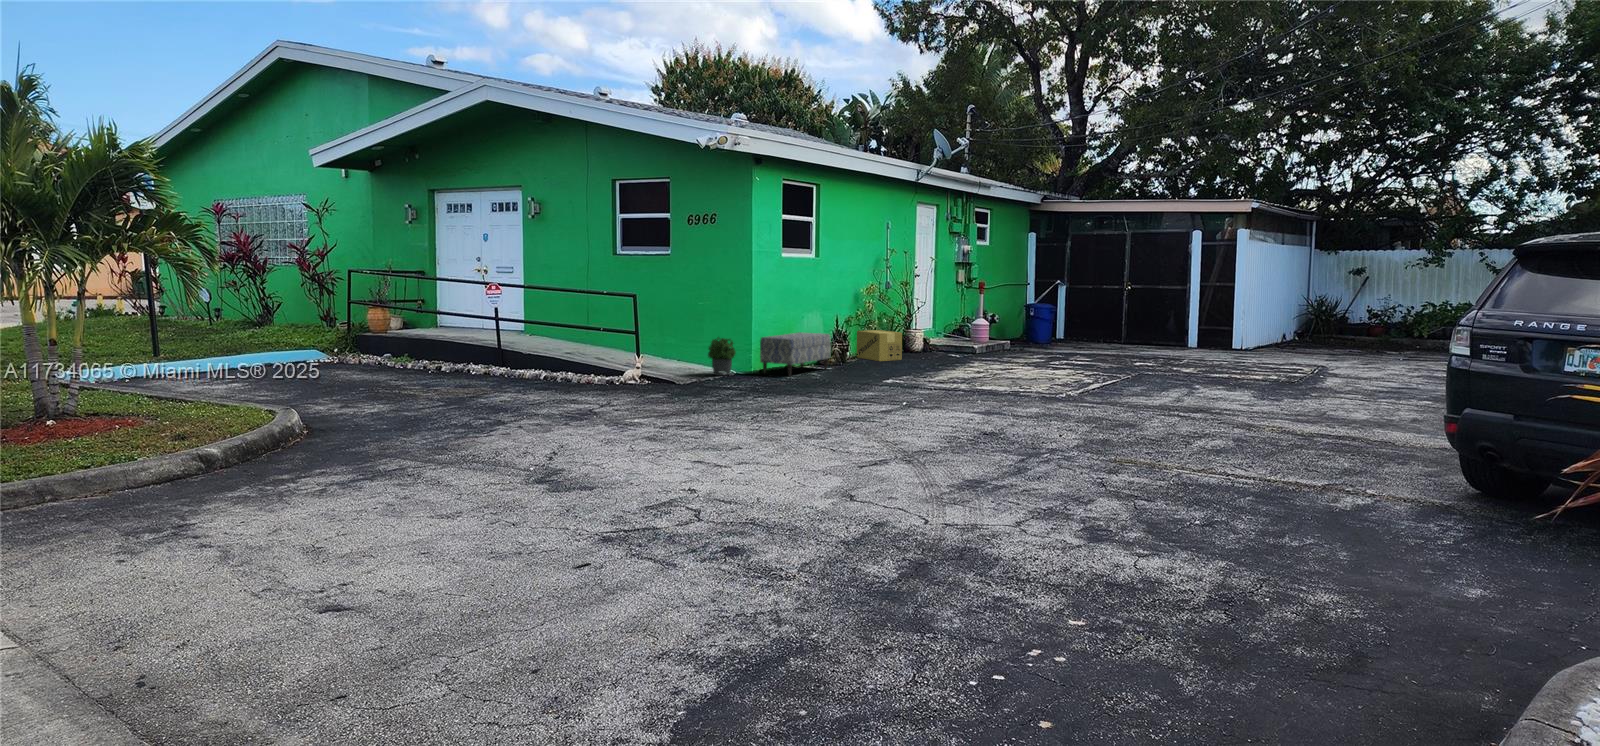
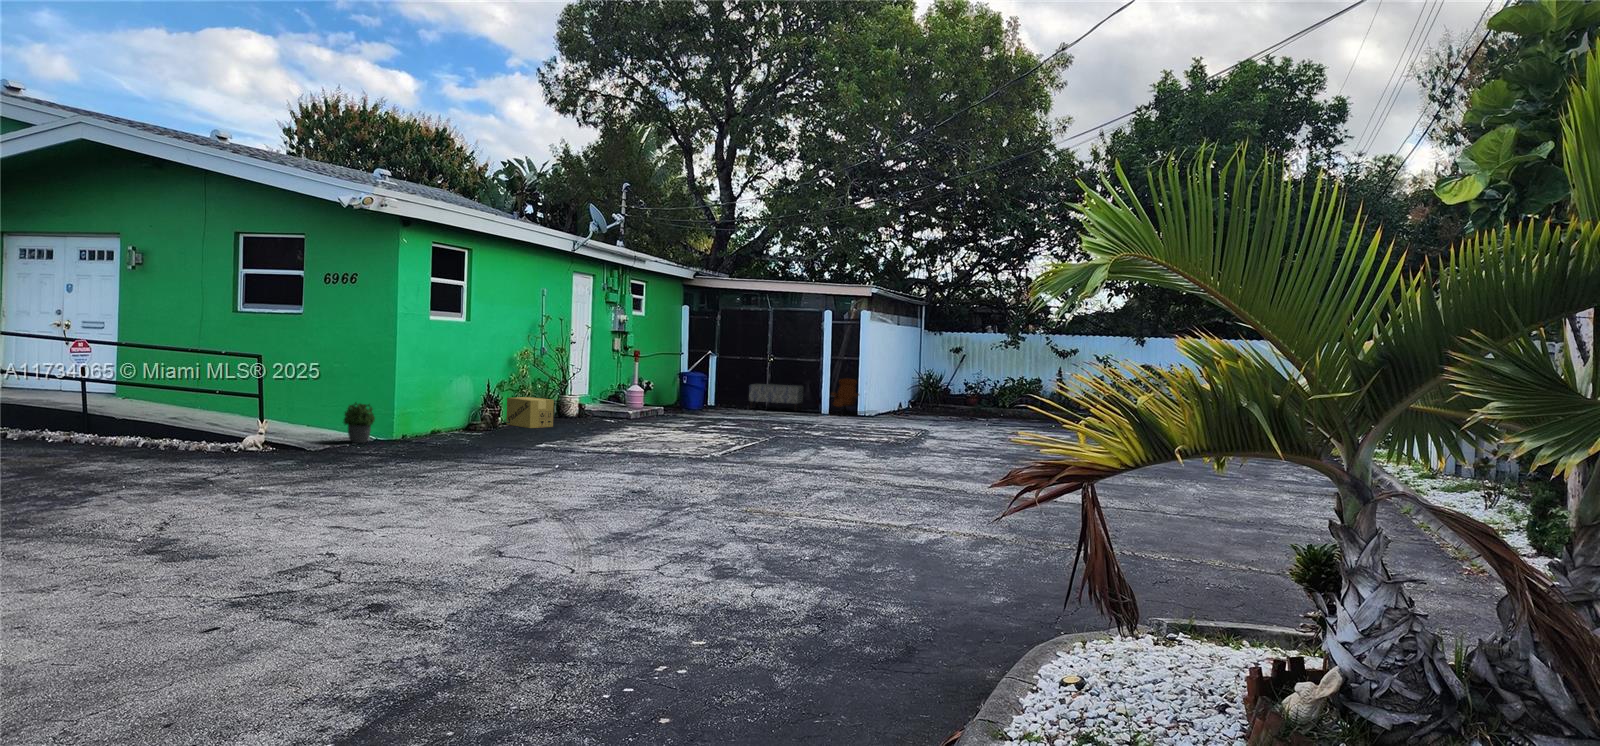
lounge chair: none [1197,306,1232,348] -> present [831,378,859,414]
bench: present [760,332,831,376] -> present [749,384,803,410]

